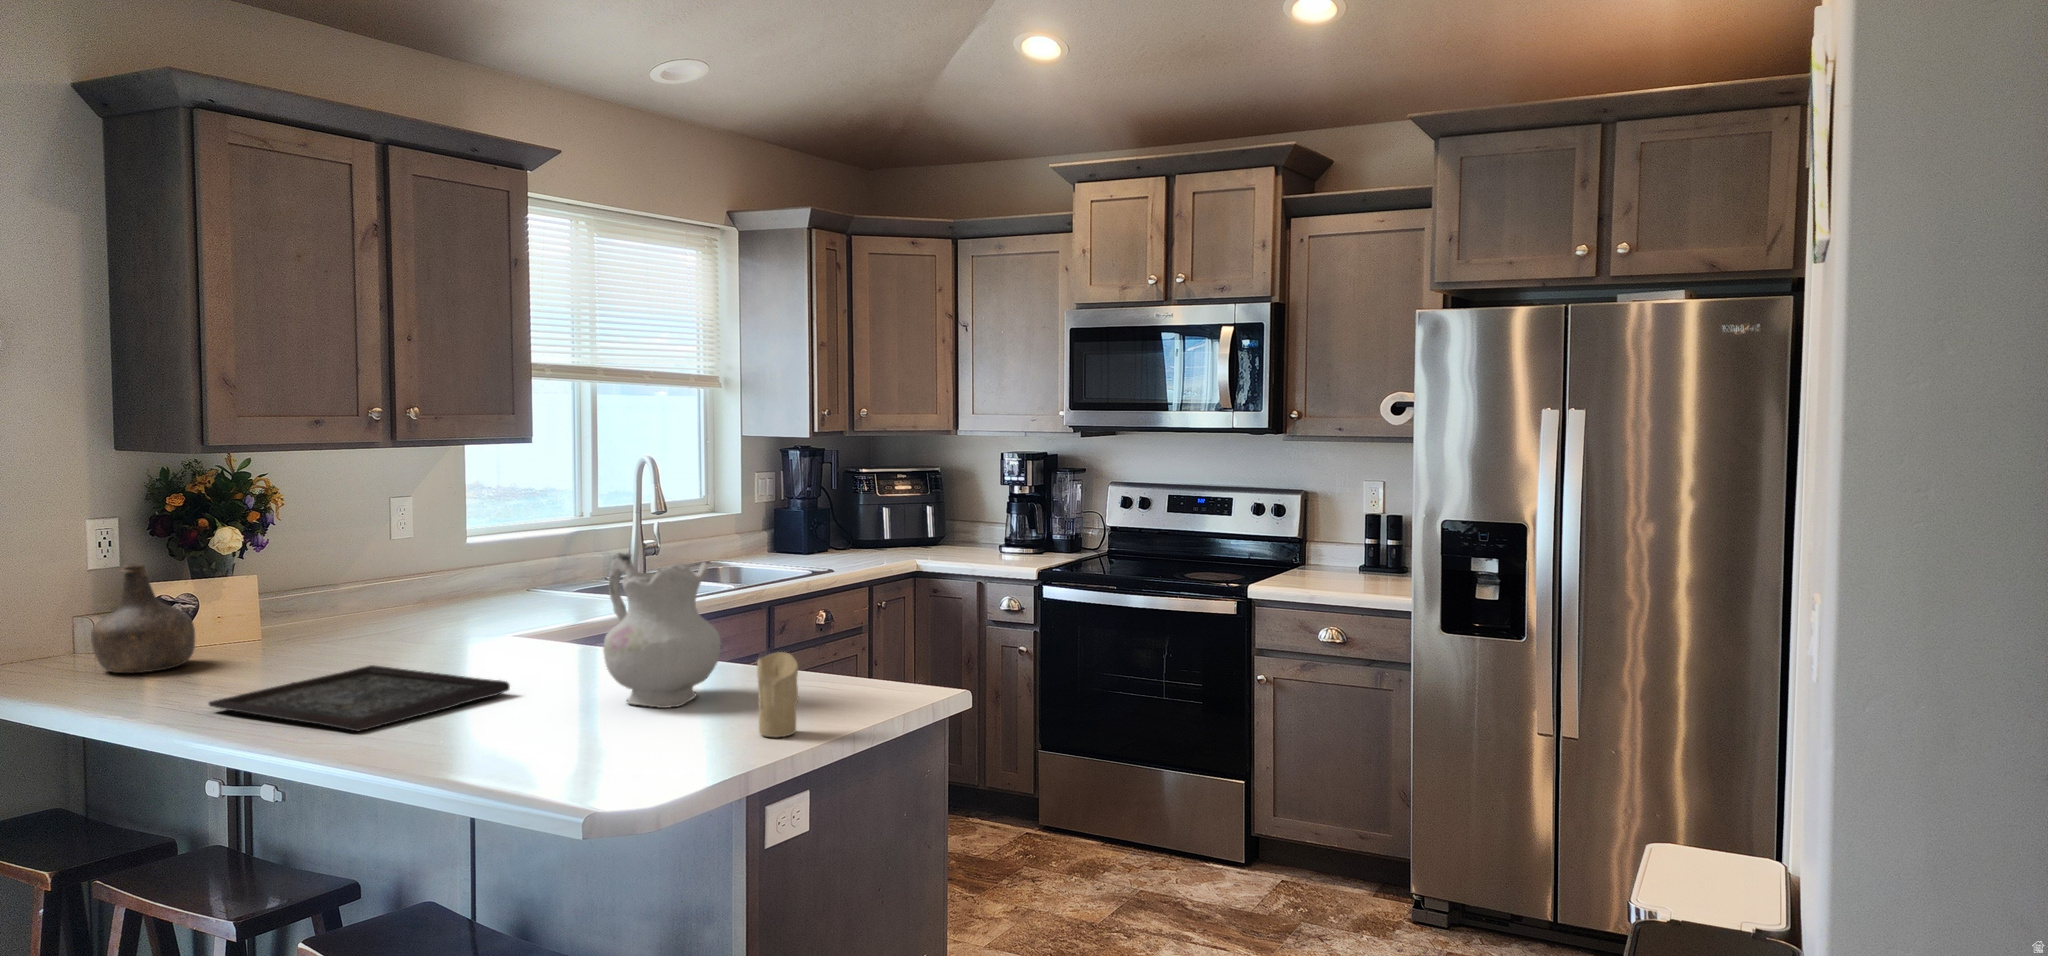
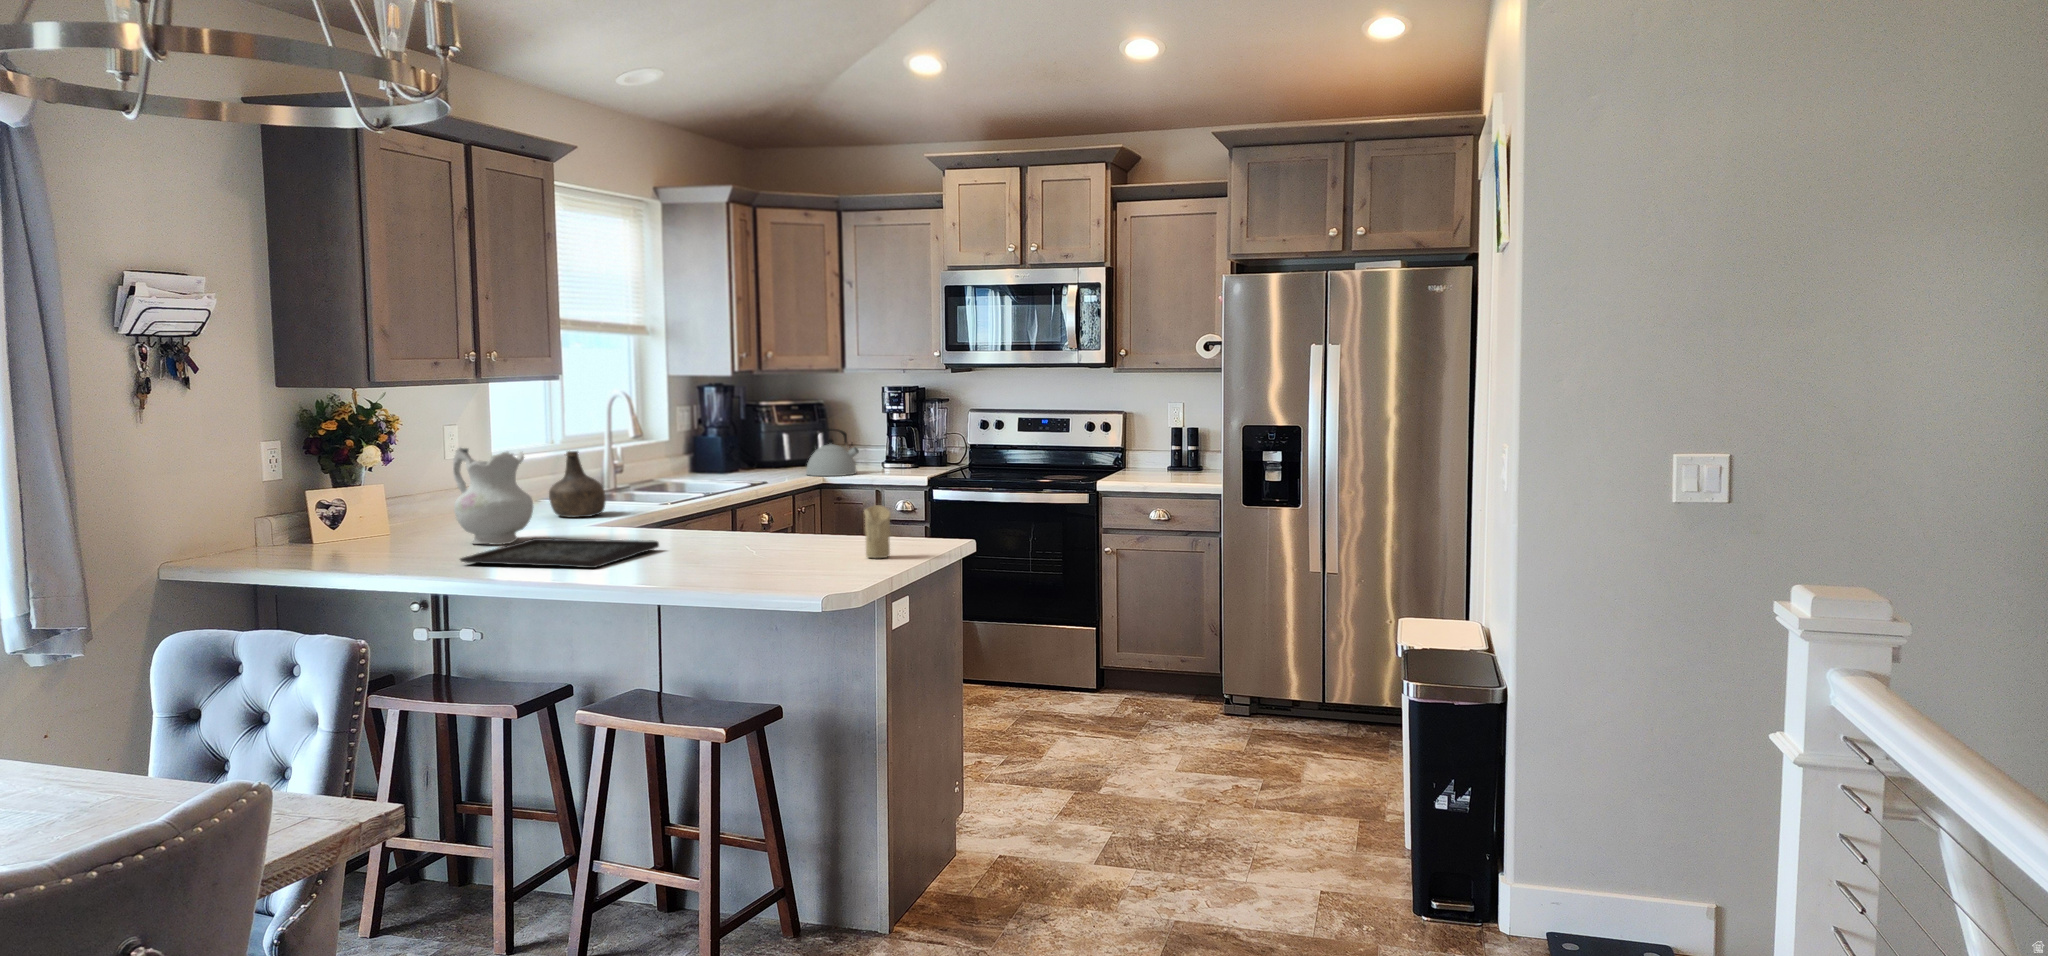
kettle: none [898,504,963,563] -> present [806,429,859,476]
ceramic pitcher: present [603,553,721,708] -> present [453,448,533,545]
bottle: present [91,564,195,673] -> present [549,451,606,518]

